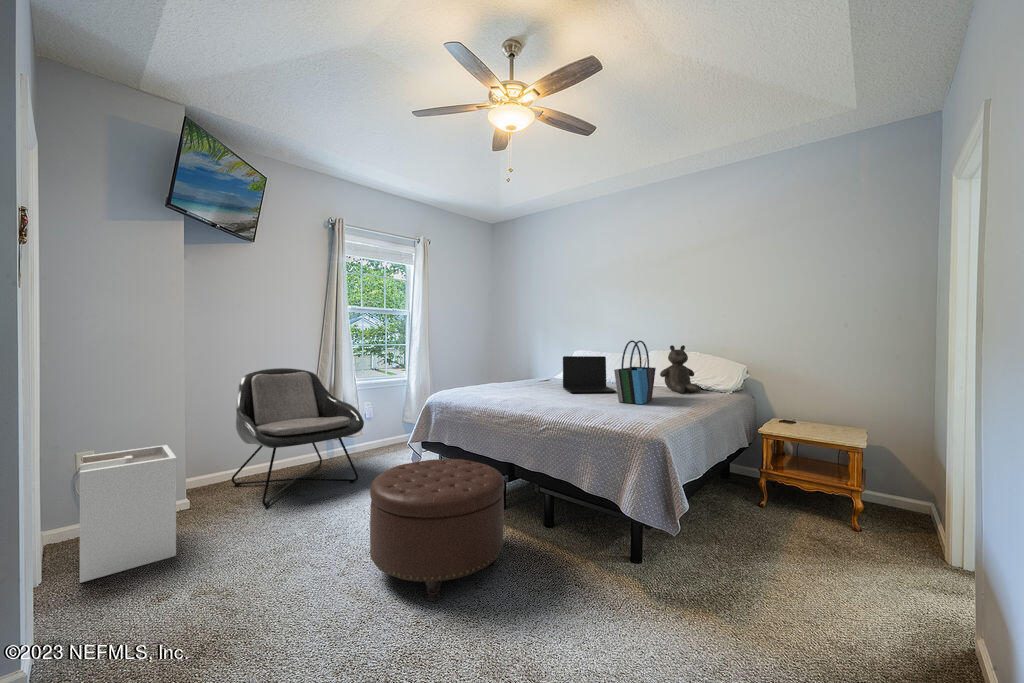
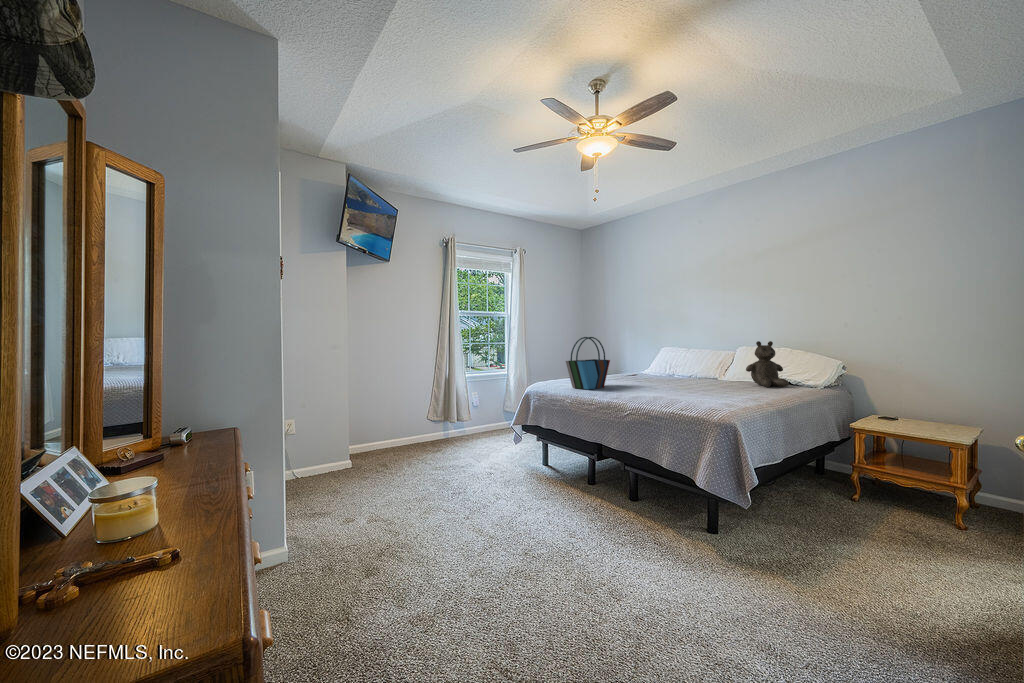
tote bag: present [614,341,656,404] -> present [566,337,610,389]
laptop: present [563,356,616,393] -> none [649,352,700,386]
lounge chair: present [231,368,364,506] -> none [376,362,475,470]
laundry hamper: present [79,445,176,583] -> none [289,417,348,507]
ottoman: present [370,459,504,601] -> none [486,436,592,542]

